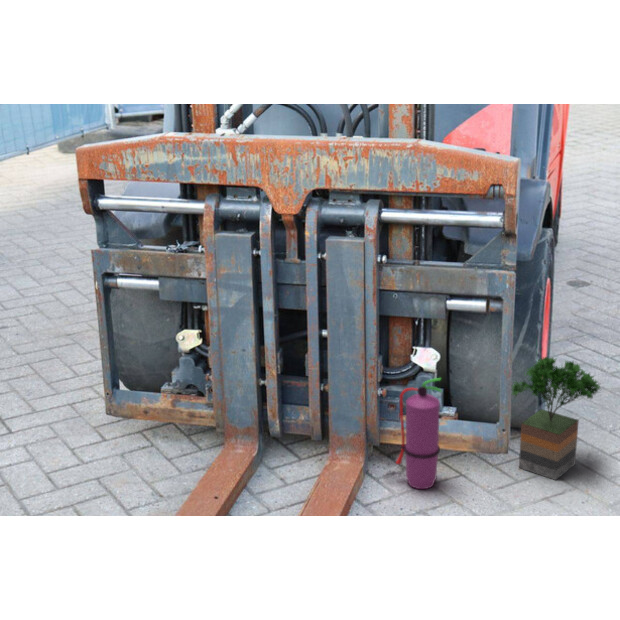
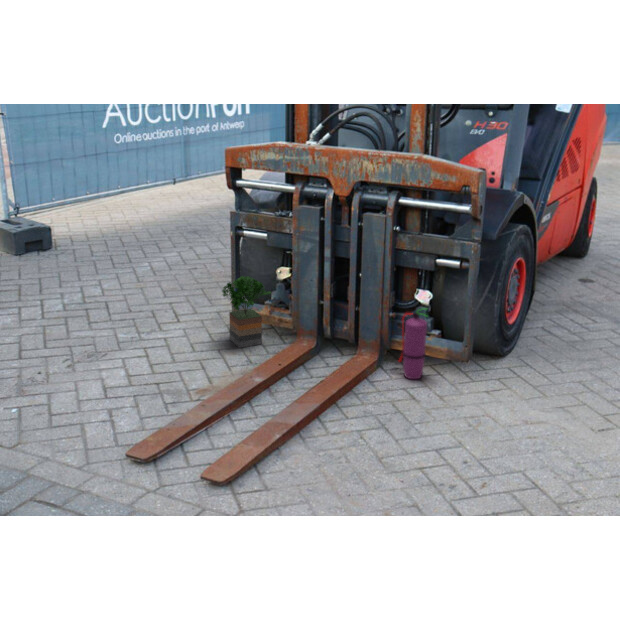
potted tree: present [512,357,600,480] -> present [222,276,271,348]

